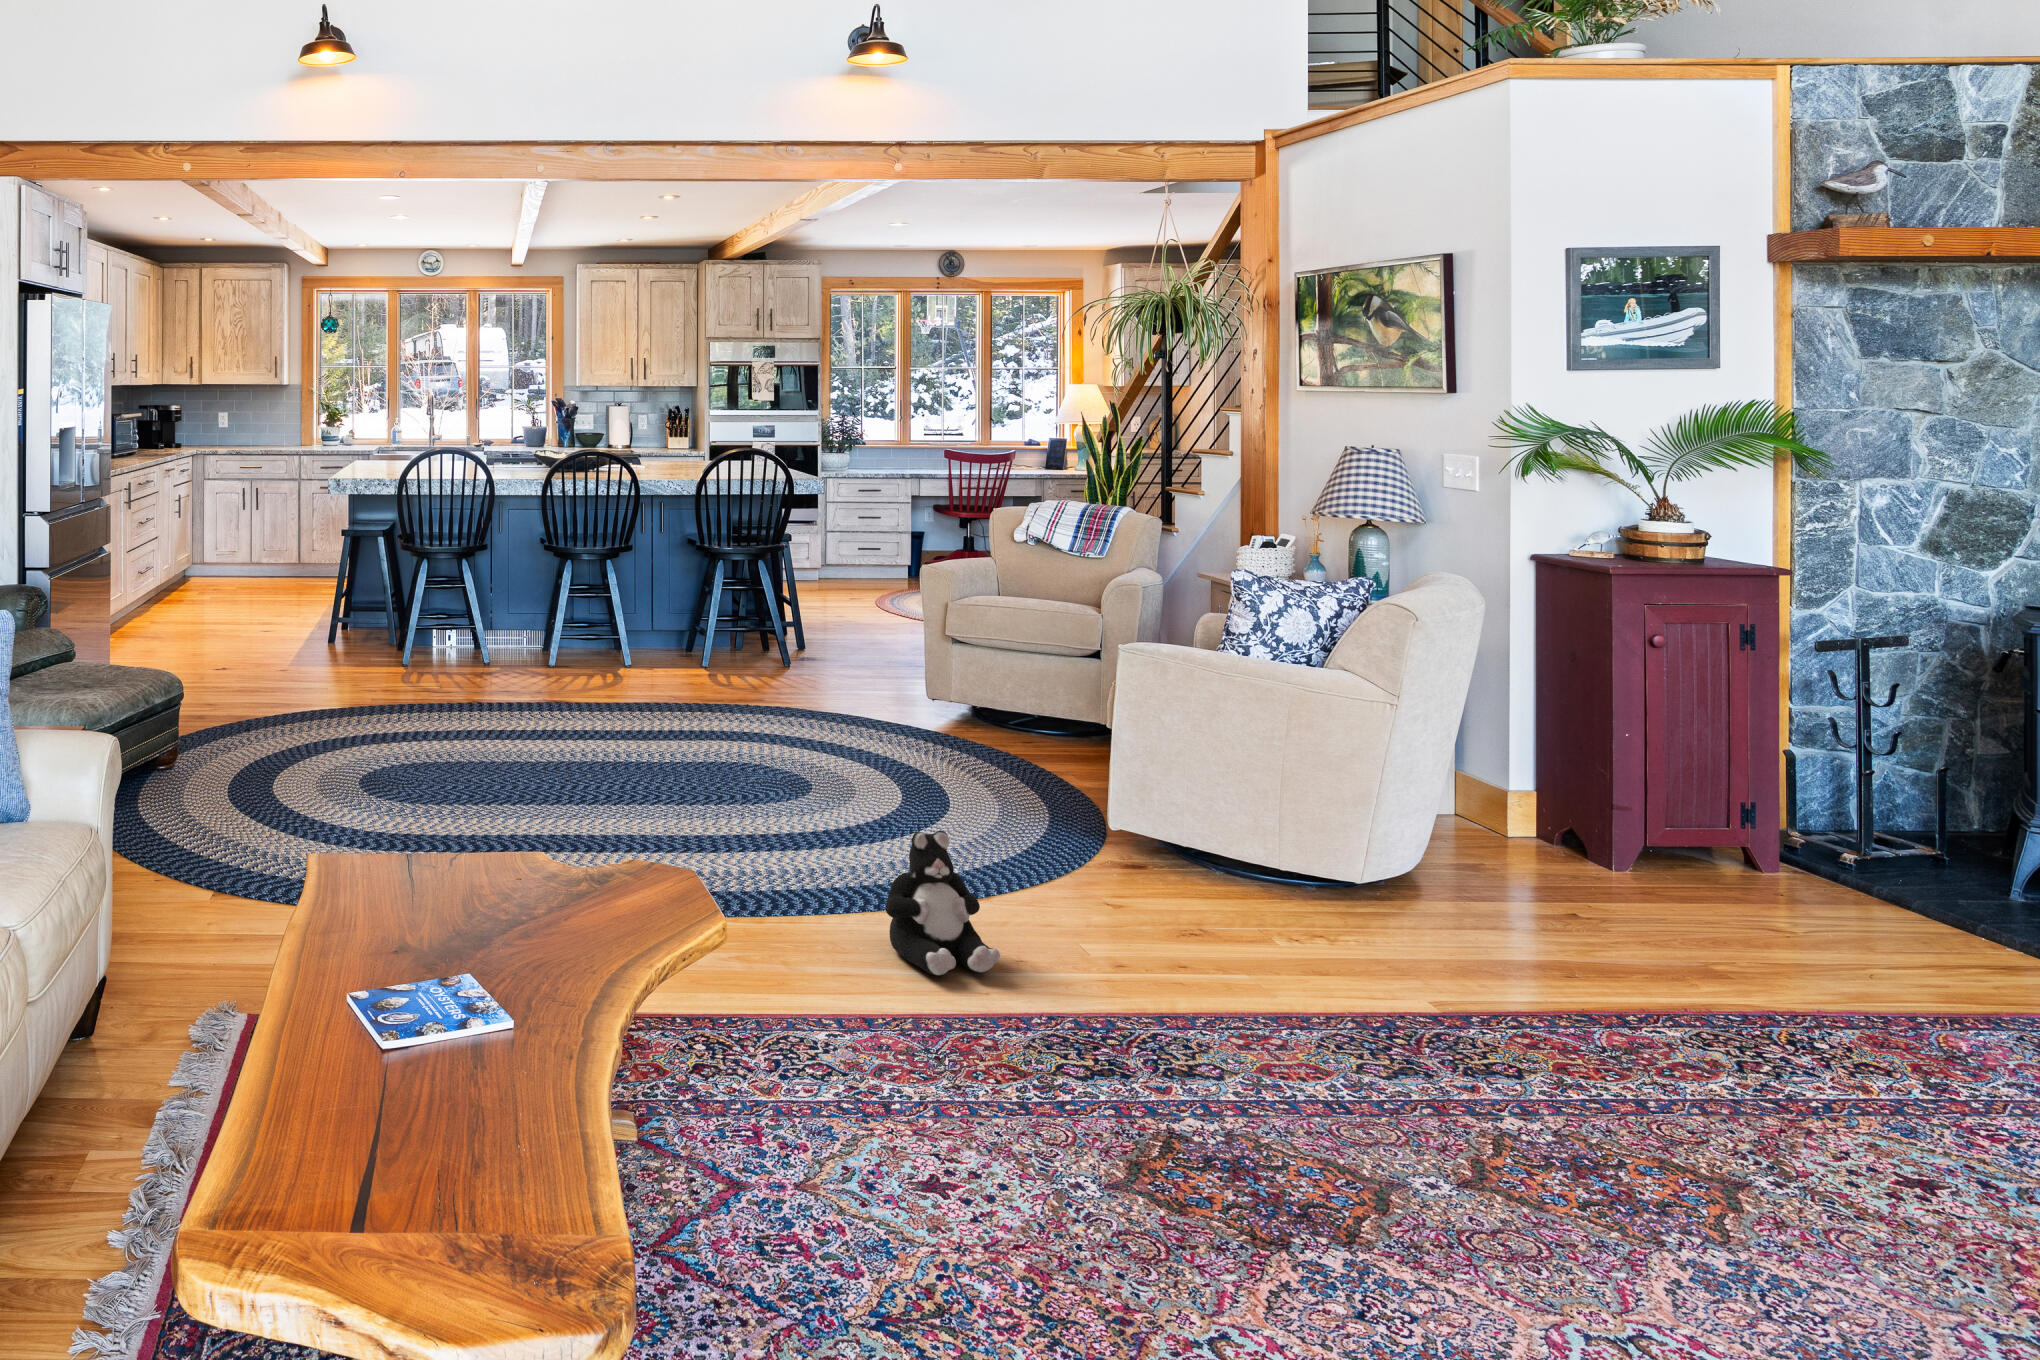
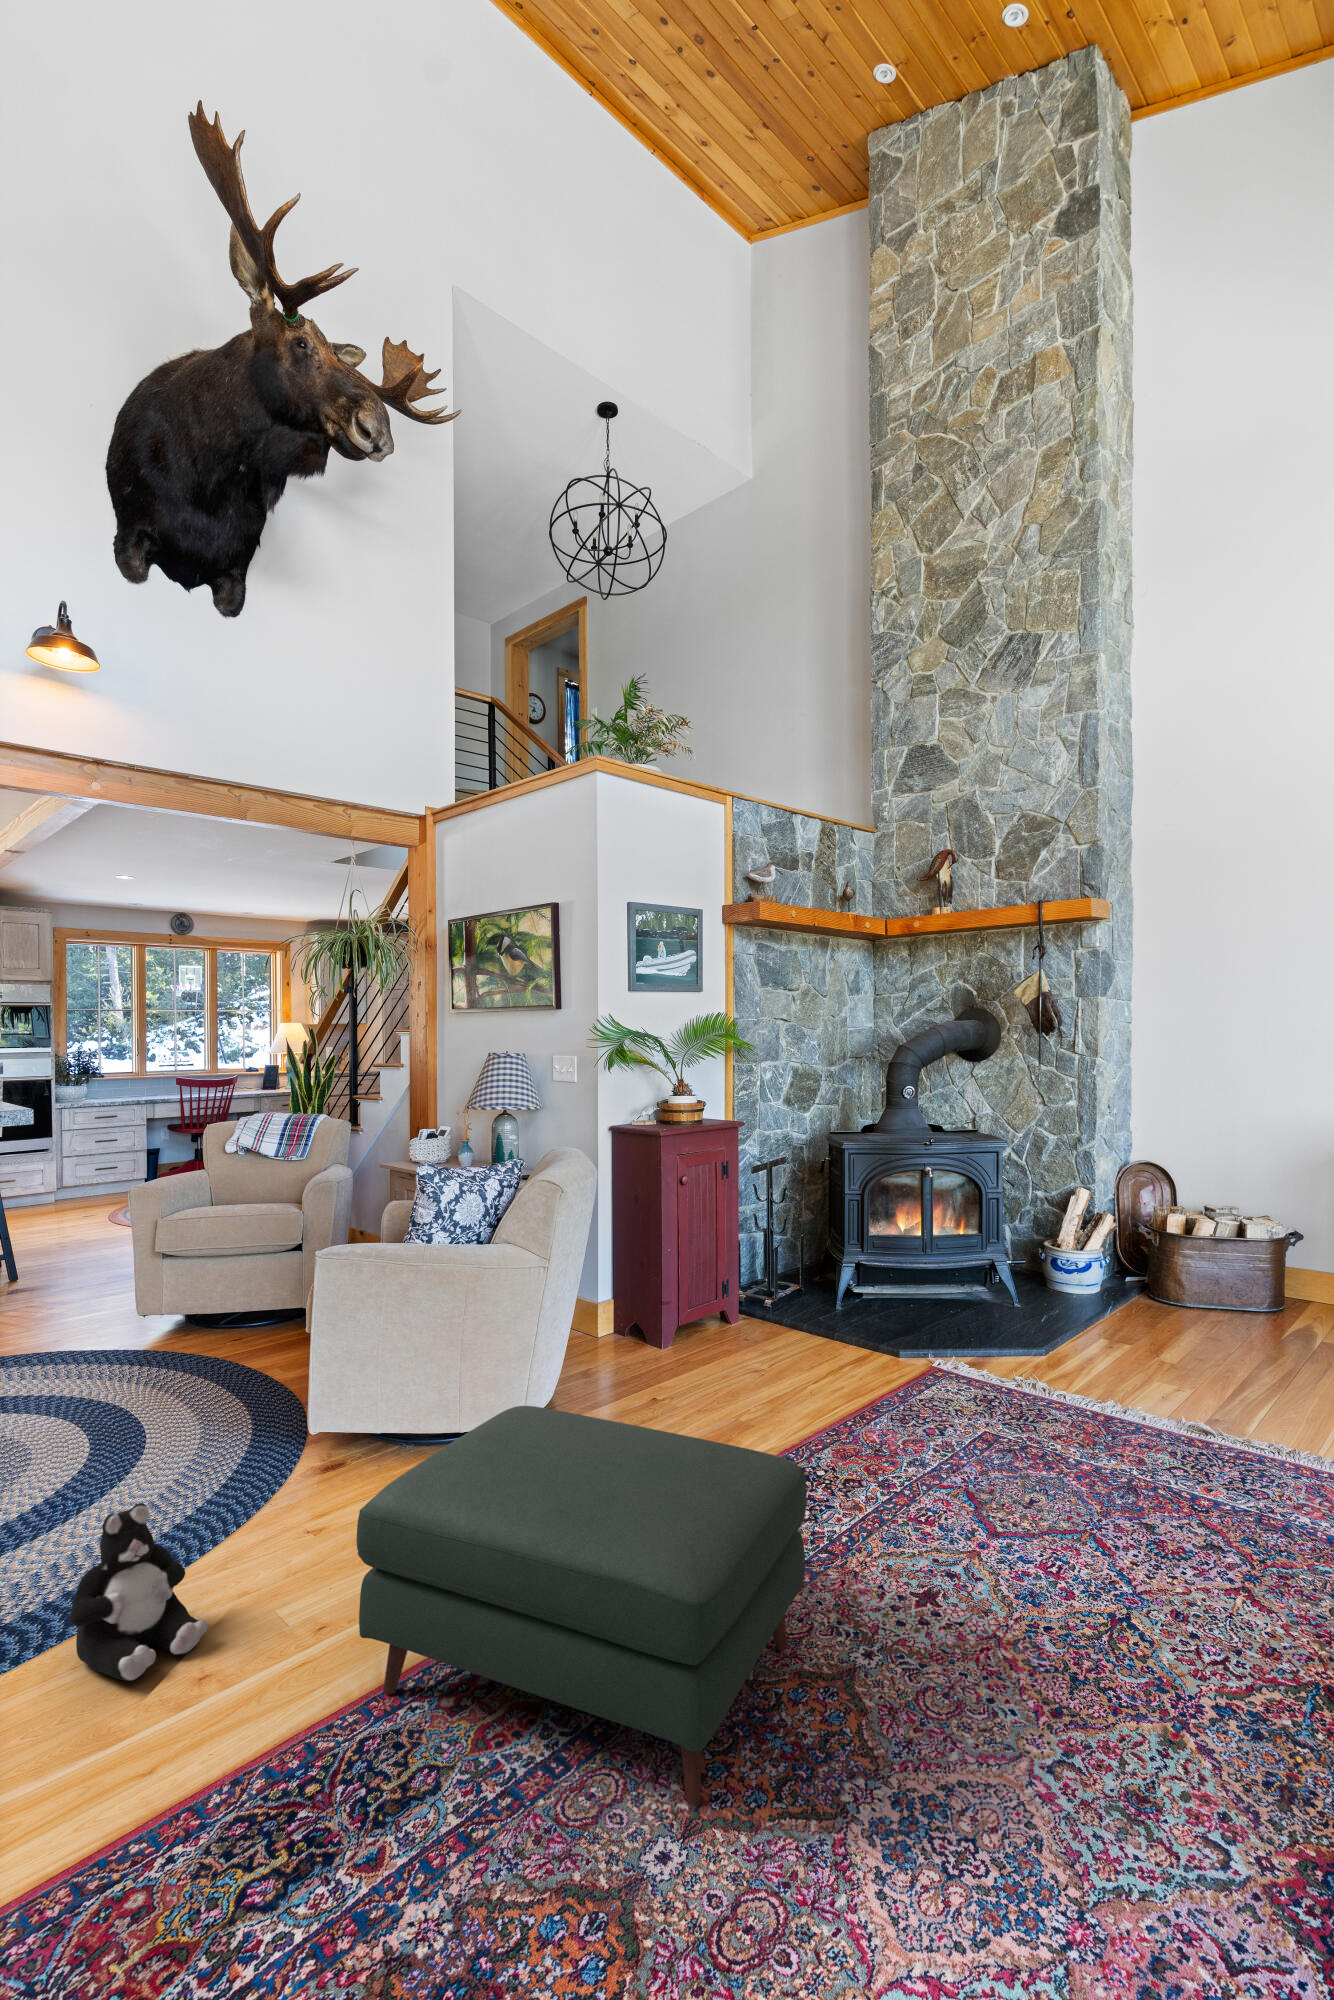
ottoman: none [1144,837,1738,1268] -> present [356,1406,807,1807]

